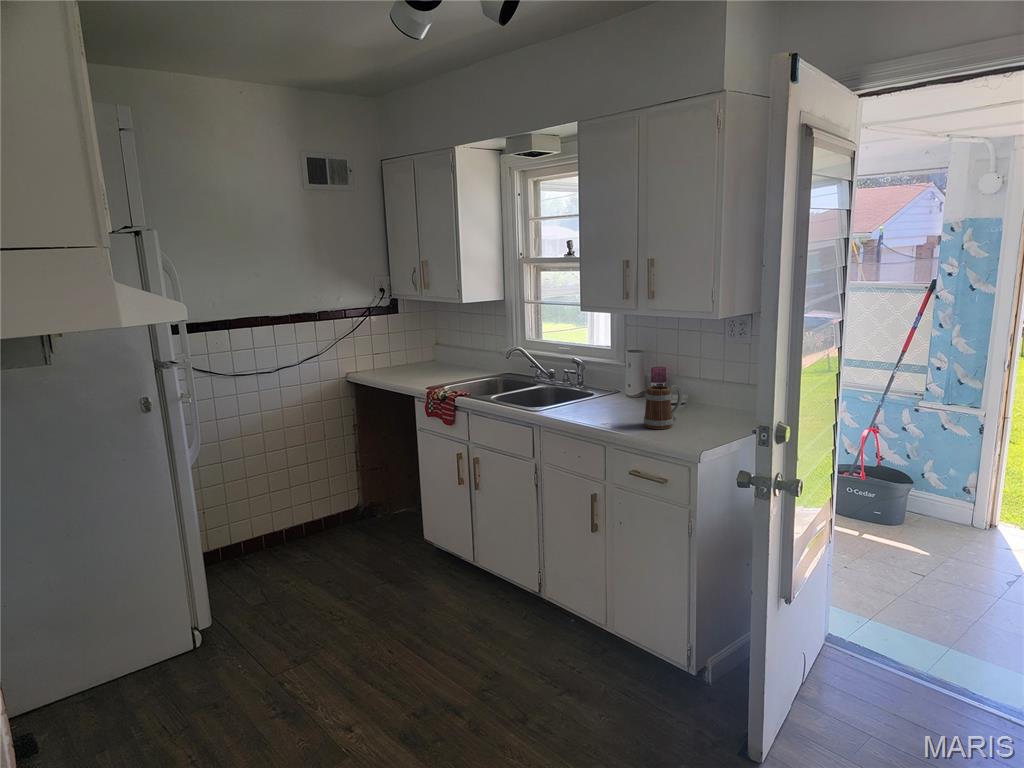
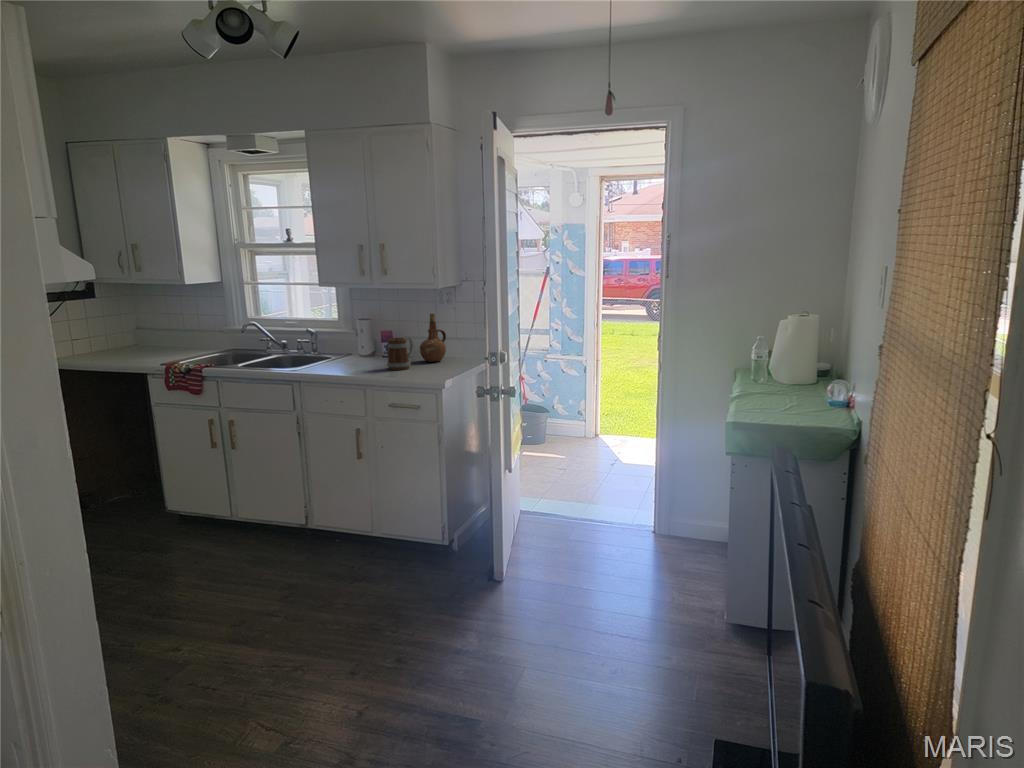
ceramic pitcher: none [695,355,733,419] -> present [419,314,446,362]

